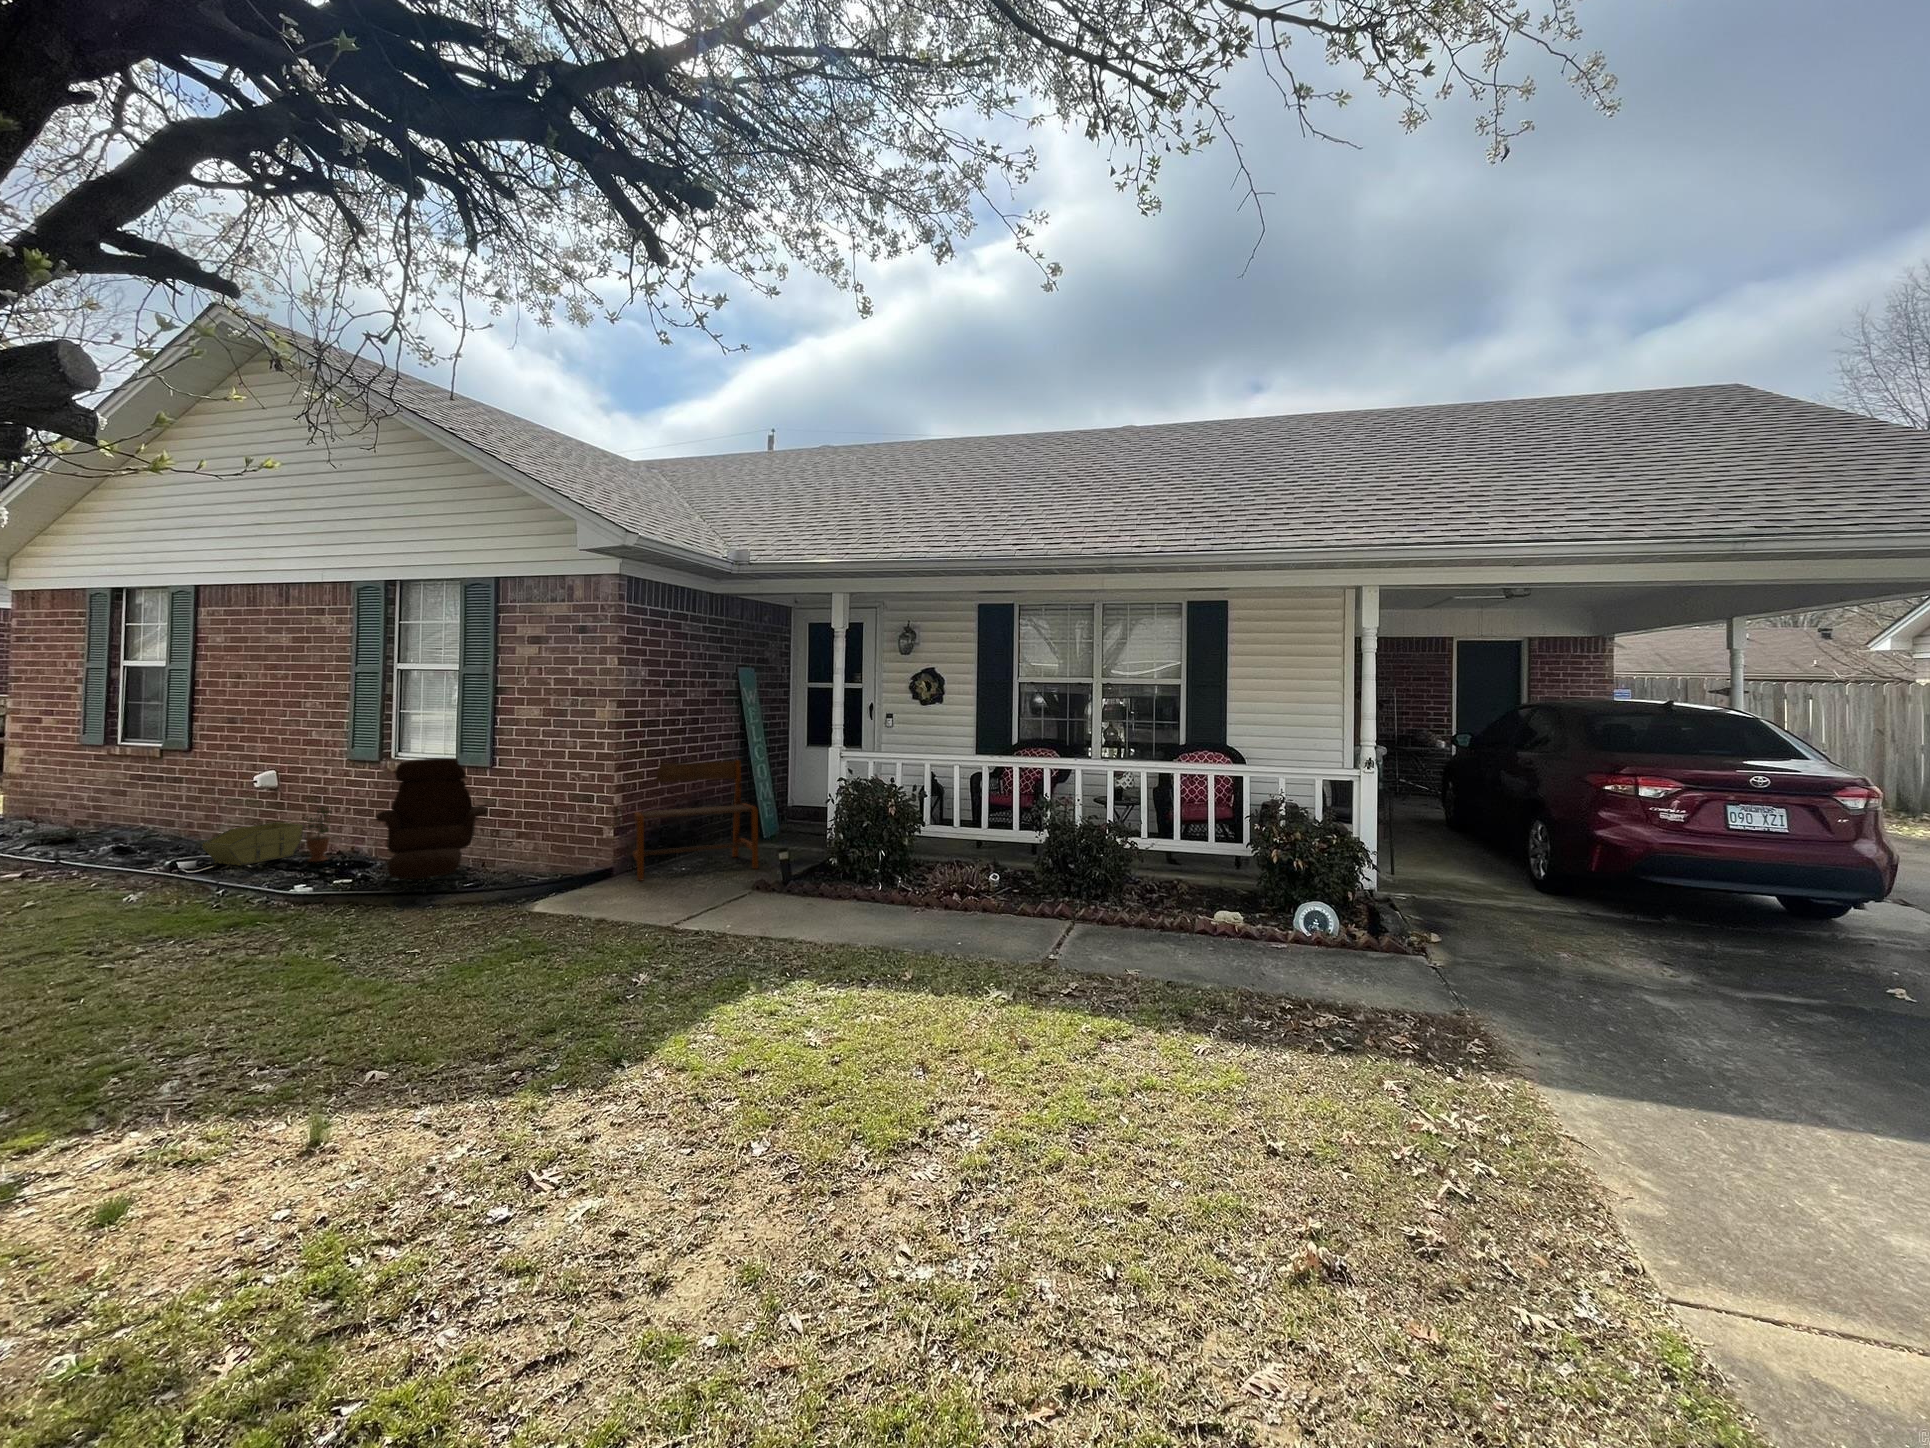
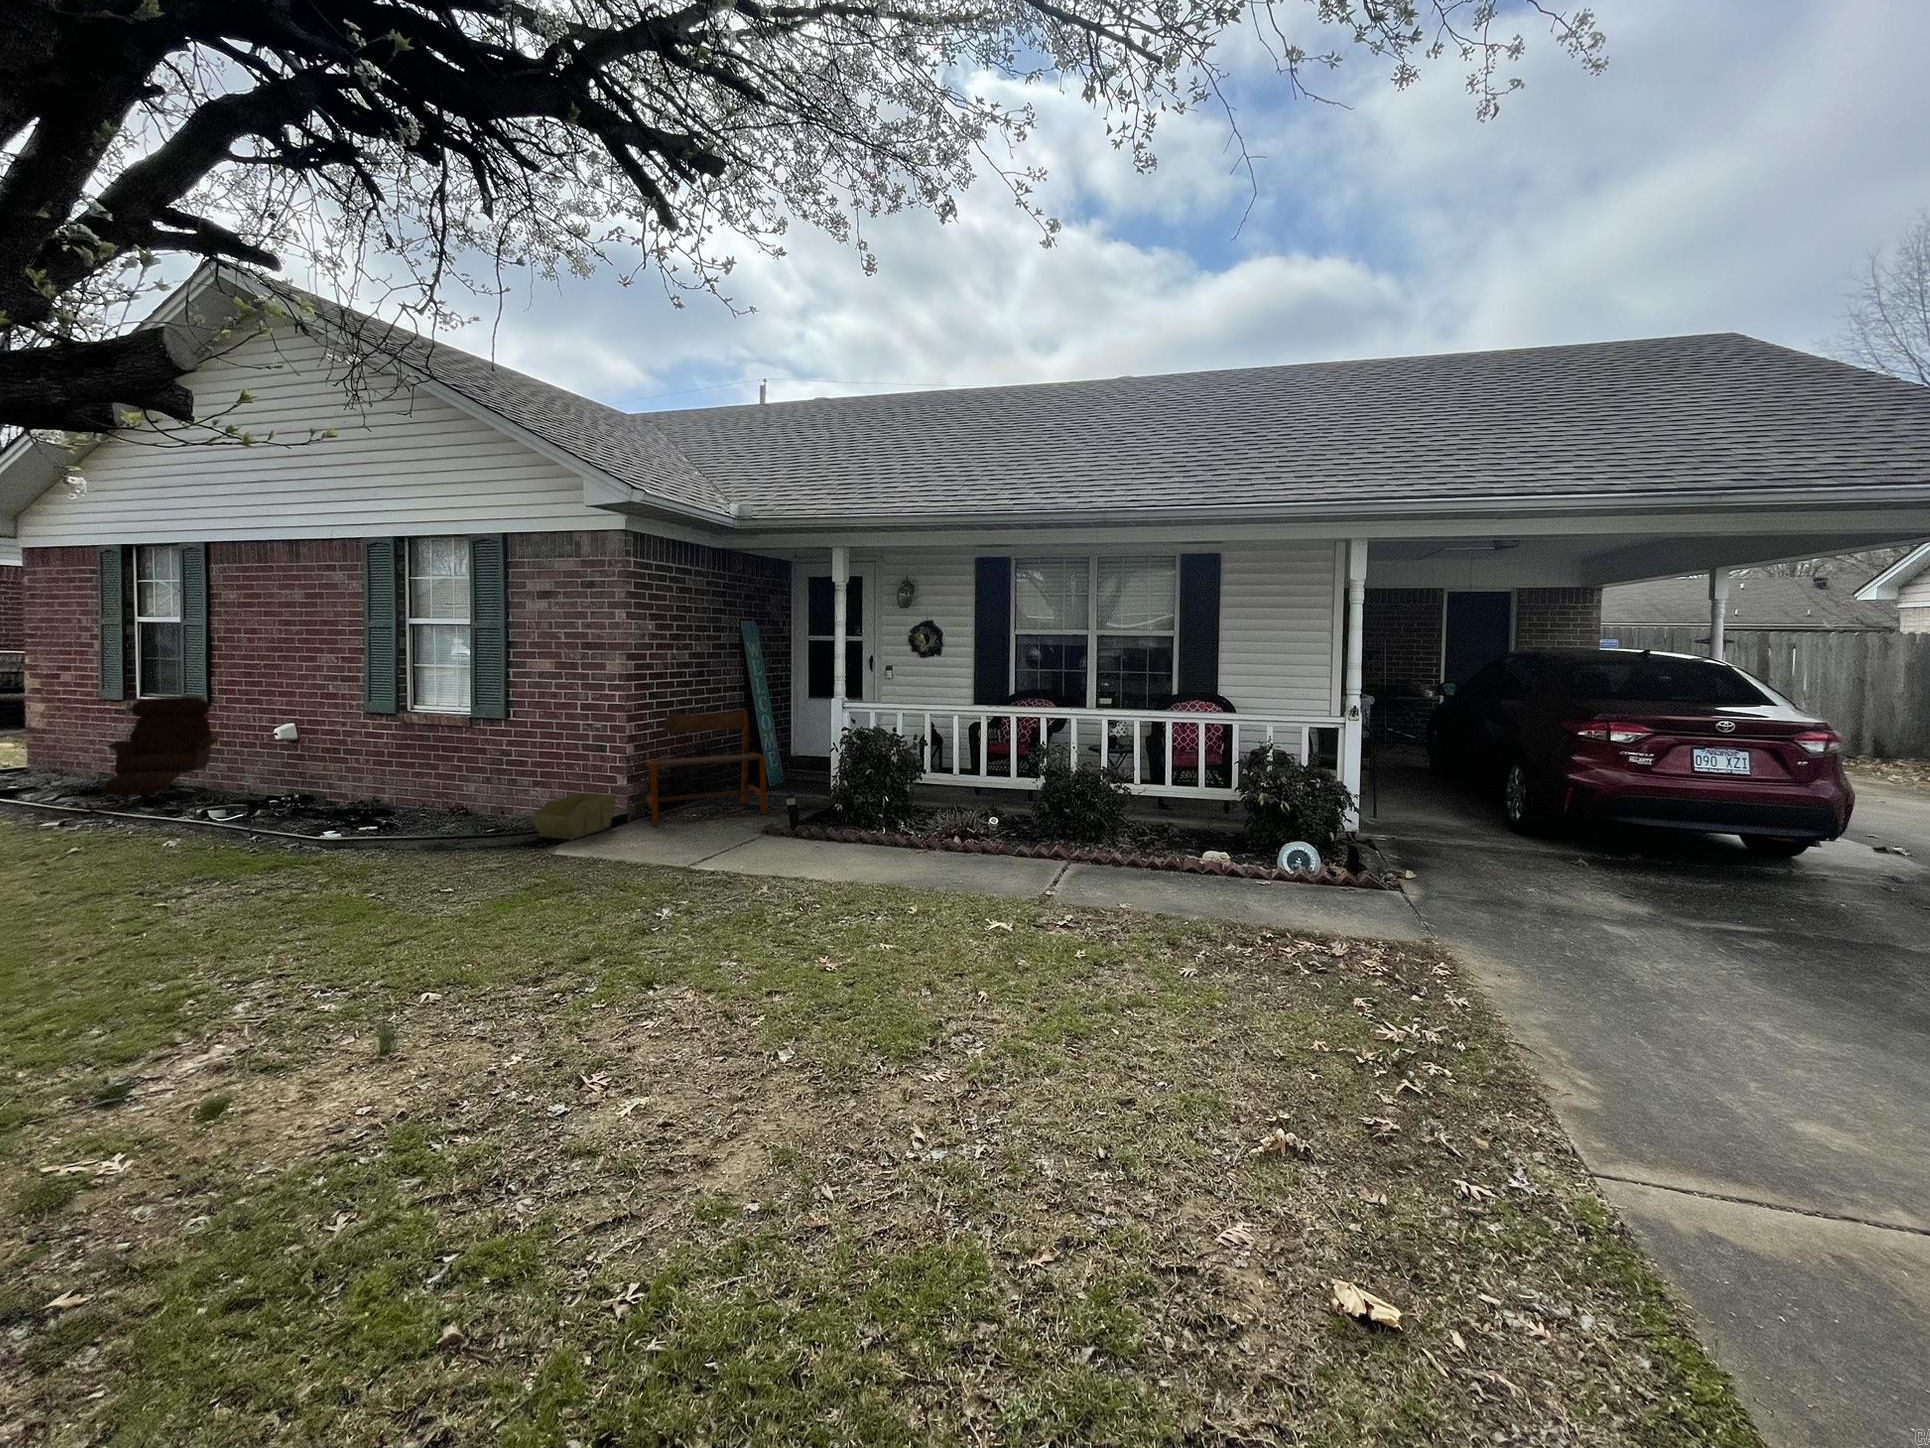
lounge chair: present [376,758,488,896] -> present [102,697,219,809]
potted plant: present [305,807,332,862] -> none [327,754,358,809]
storage bin: present [202,822,303,866] -> present [531,792,616,840]

